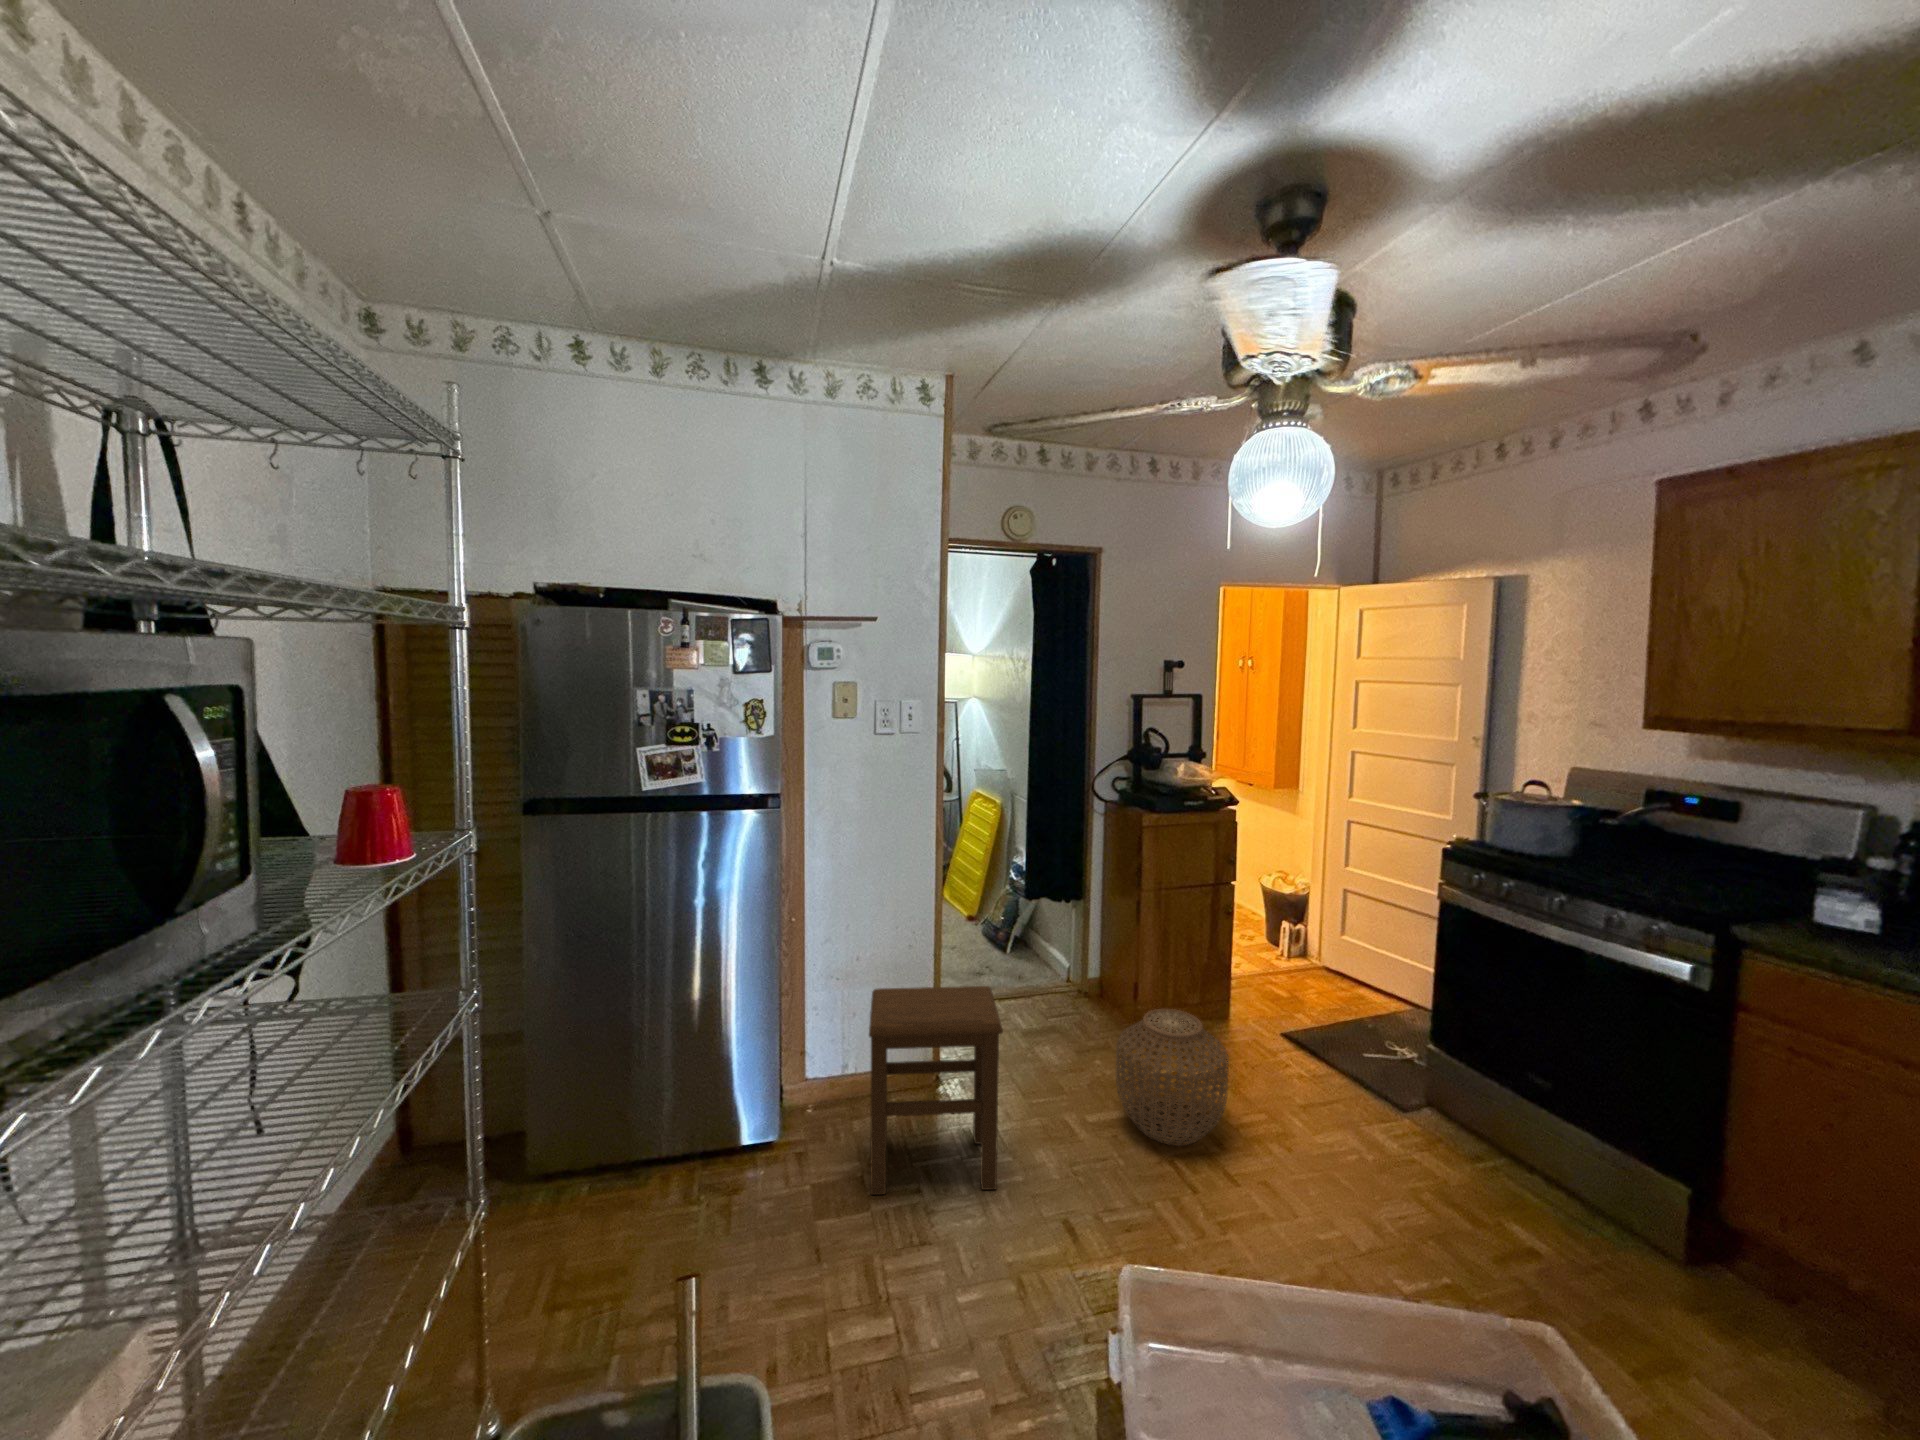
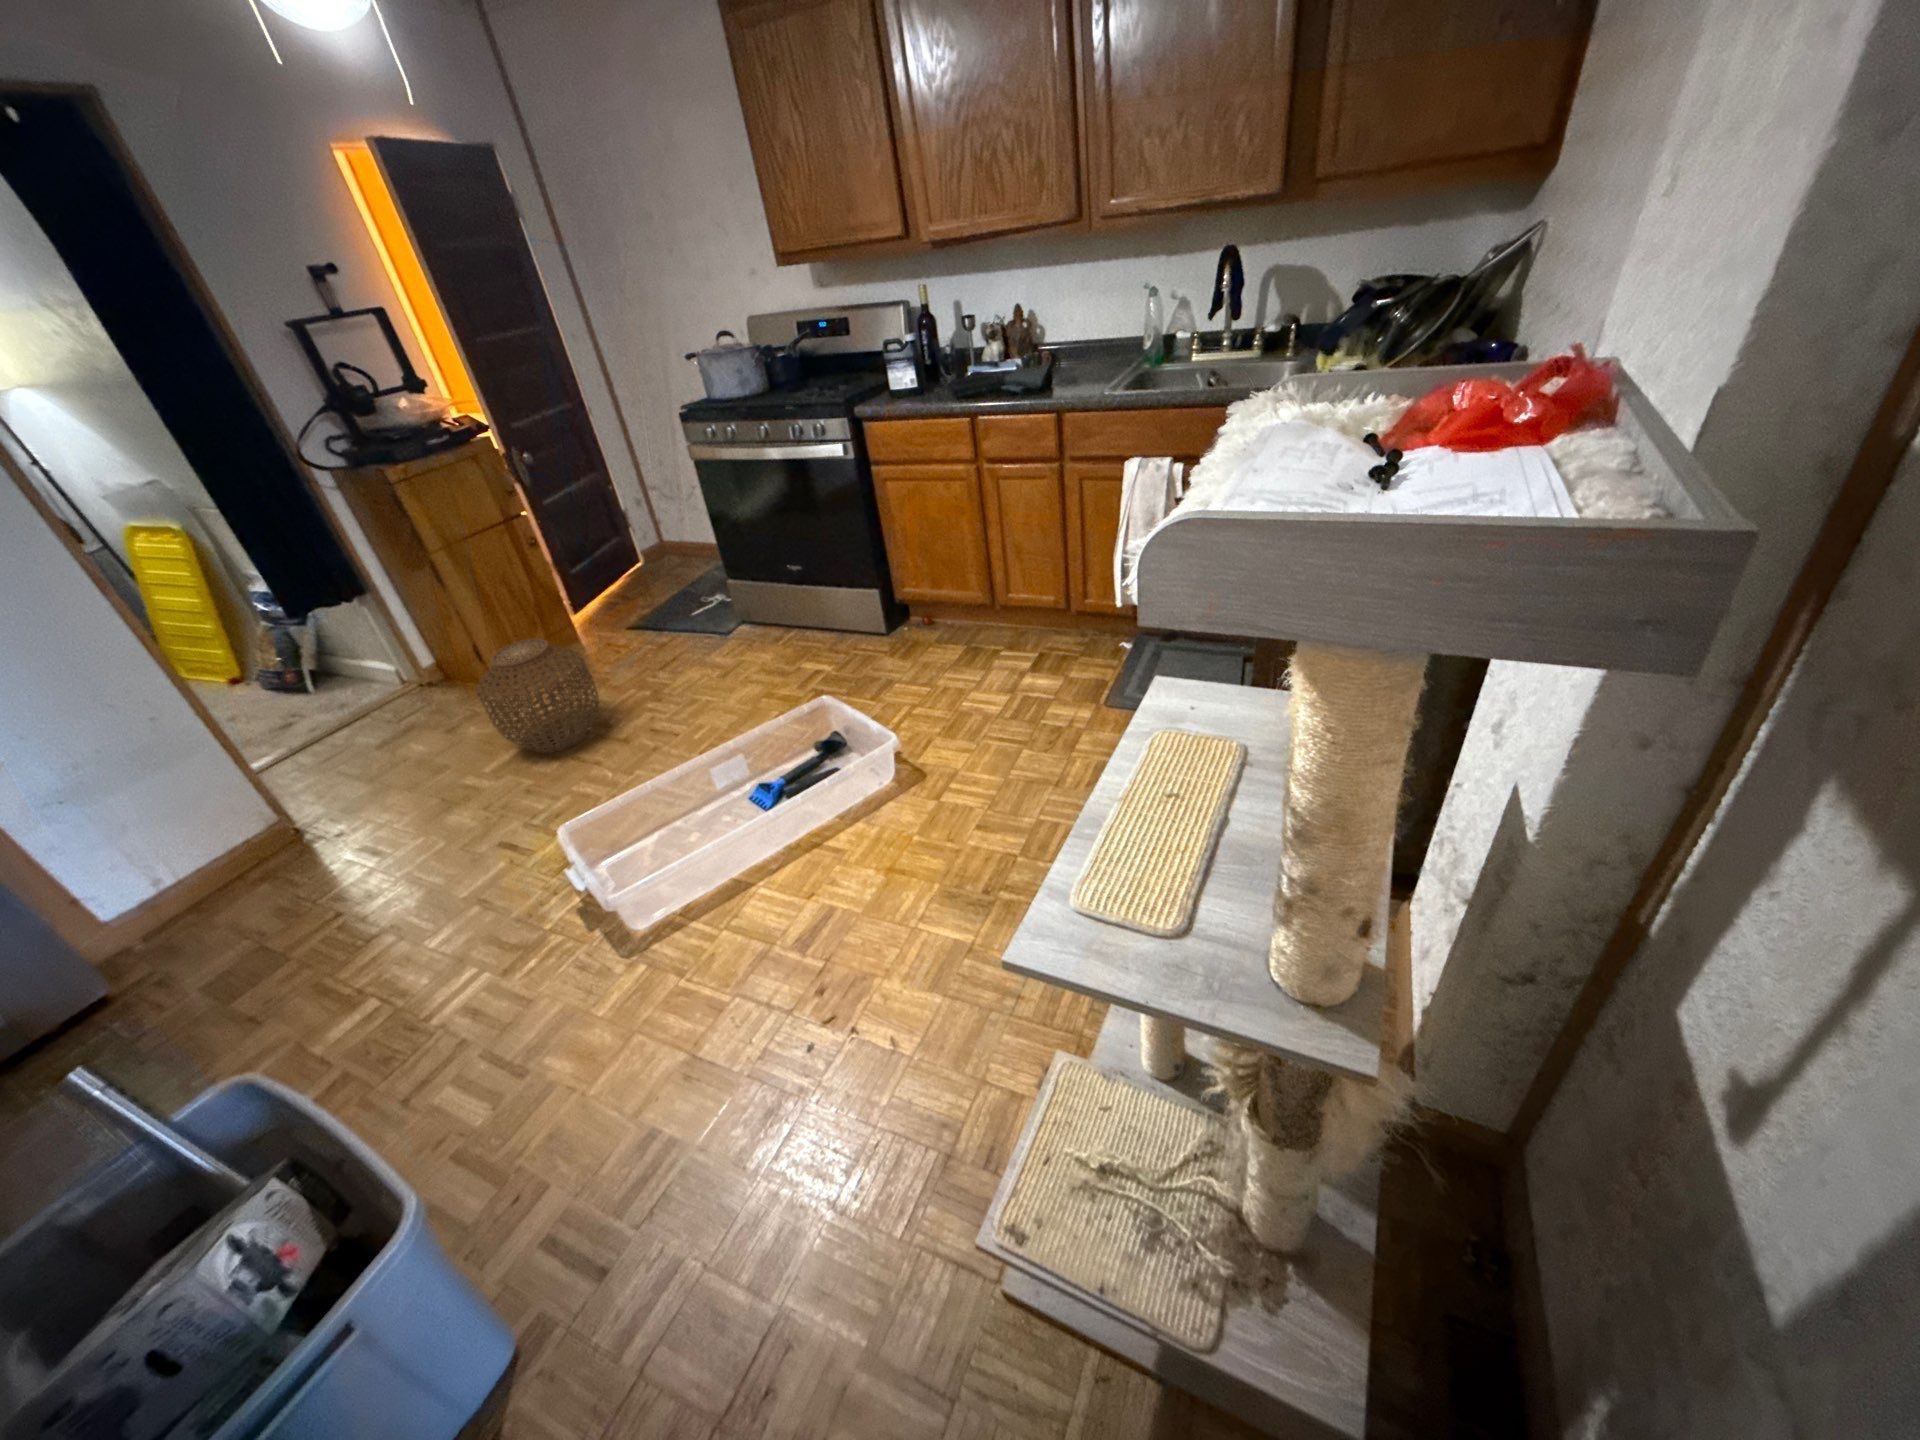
stool: present [869,986,1003,1195] -> none [139,707,427,949]

